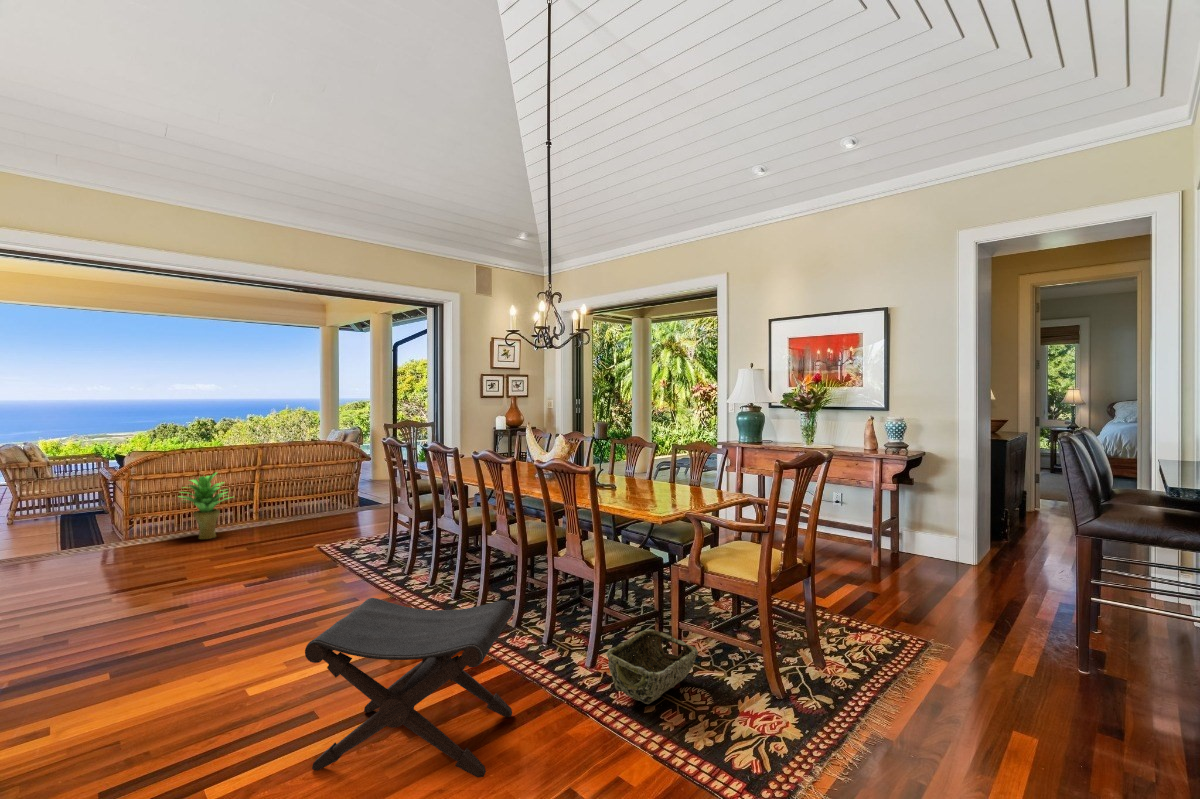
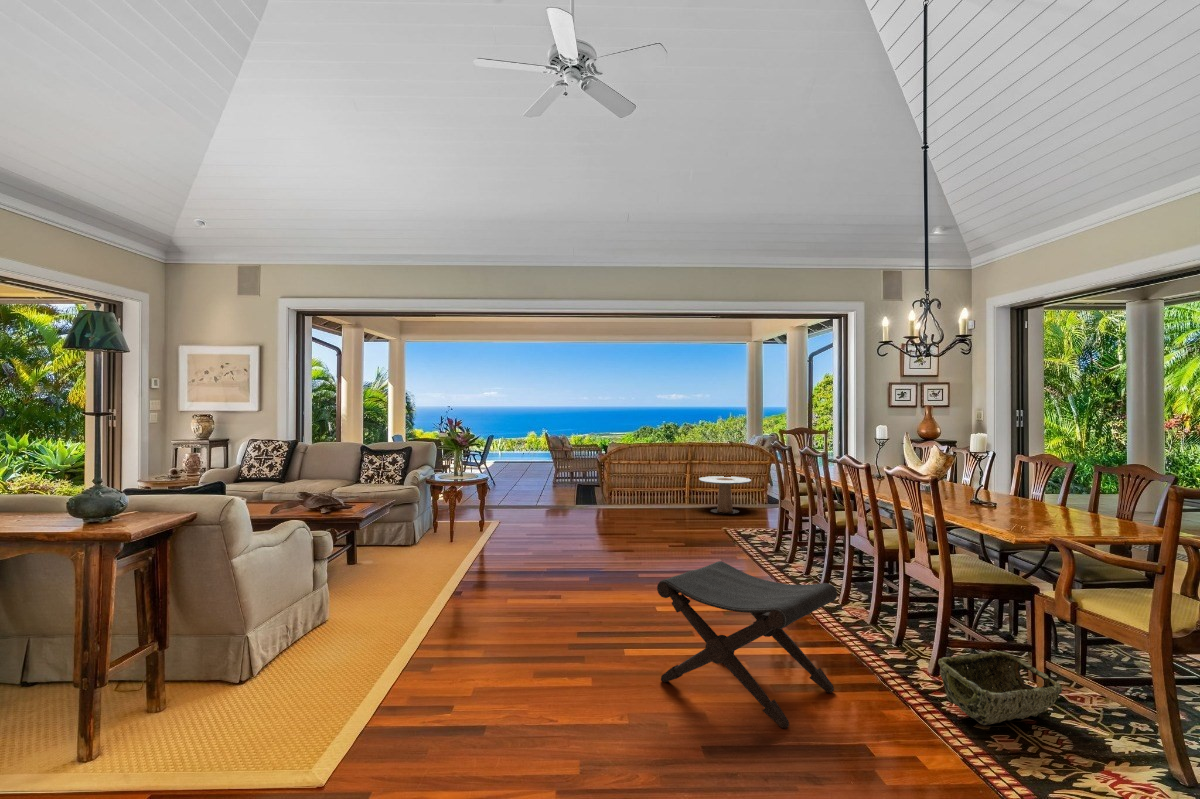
potted plant: present [181,473,228,539] -> none [632,460,671,511]
side table: none [273,483,339,529] -> present [699,476,751,514]

